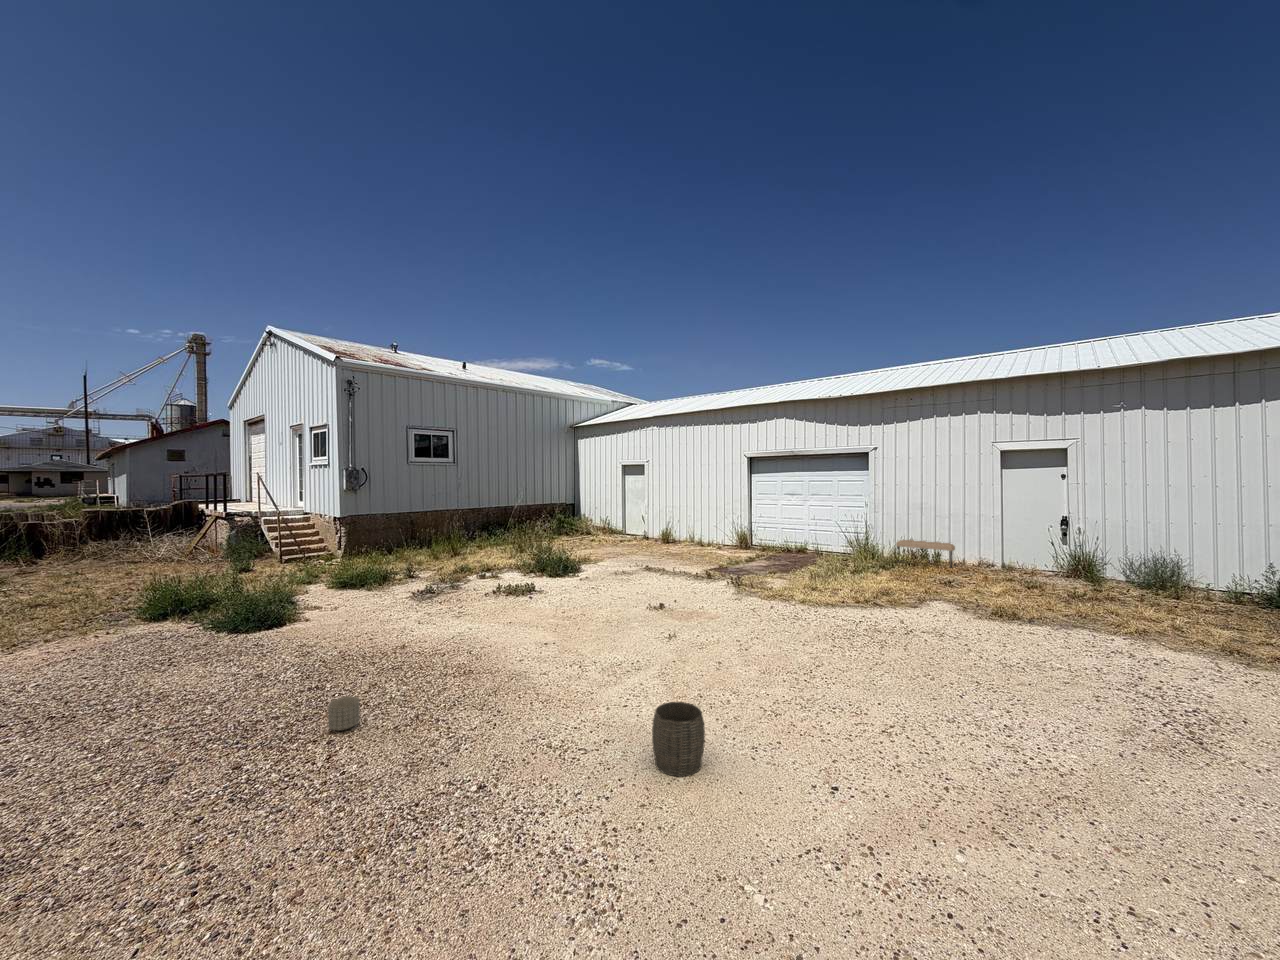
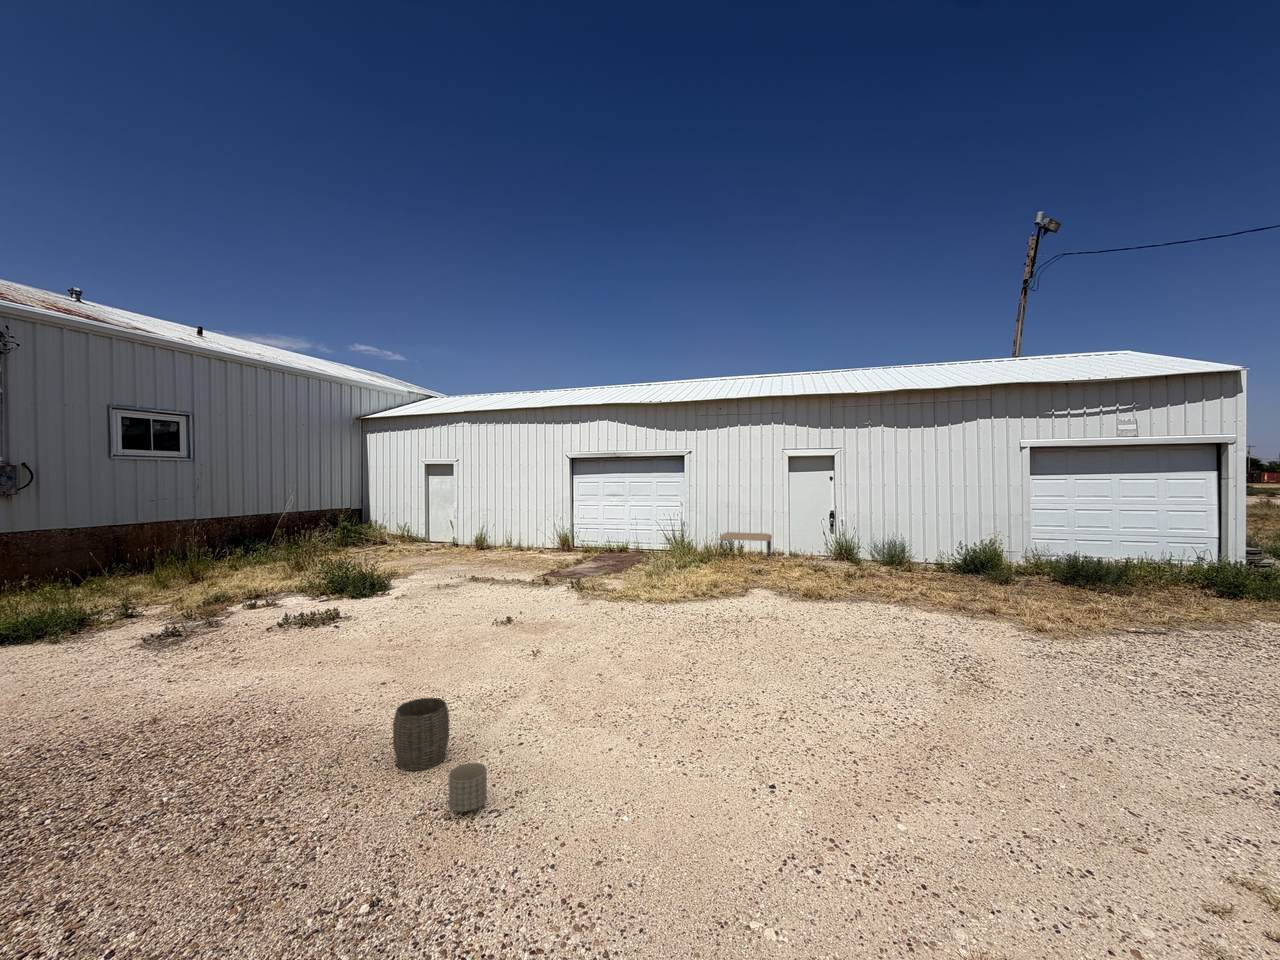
planter: present [328,696,360,731] -> present [449,763,487,812]
woven basket: present [652,702,705,776] -> present [393,698,449,771]

